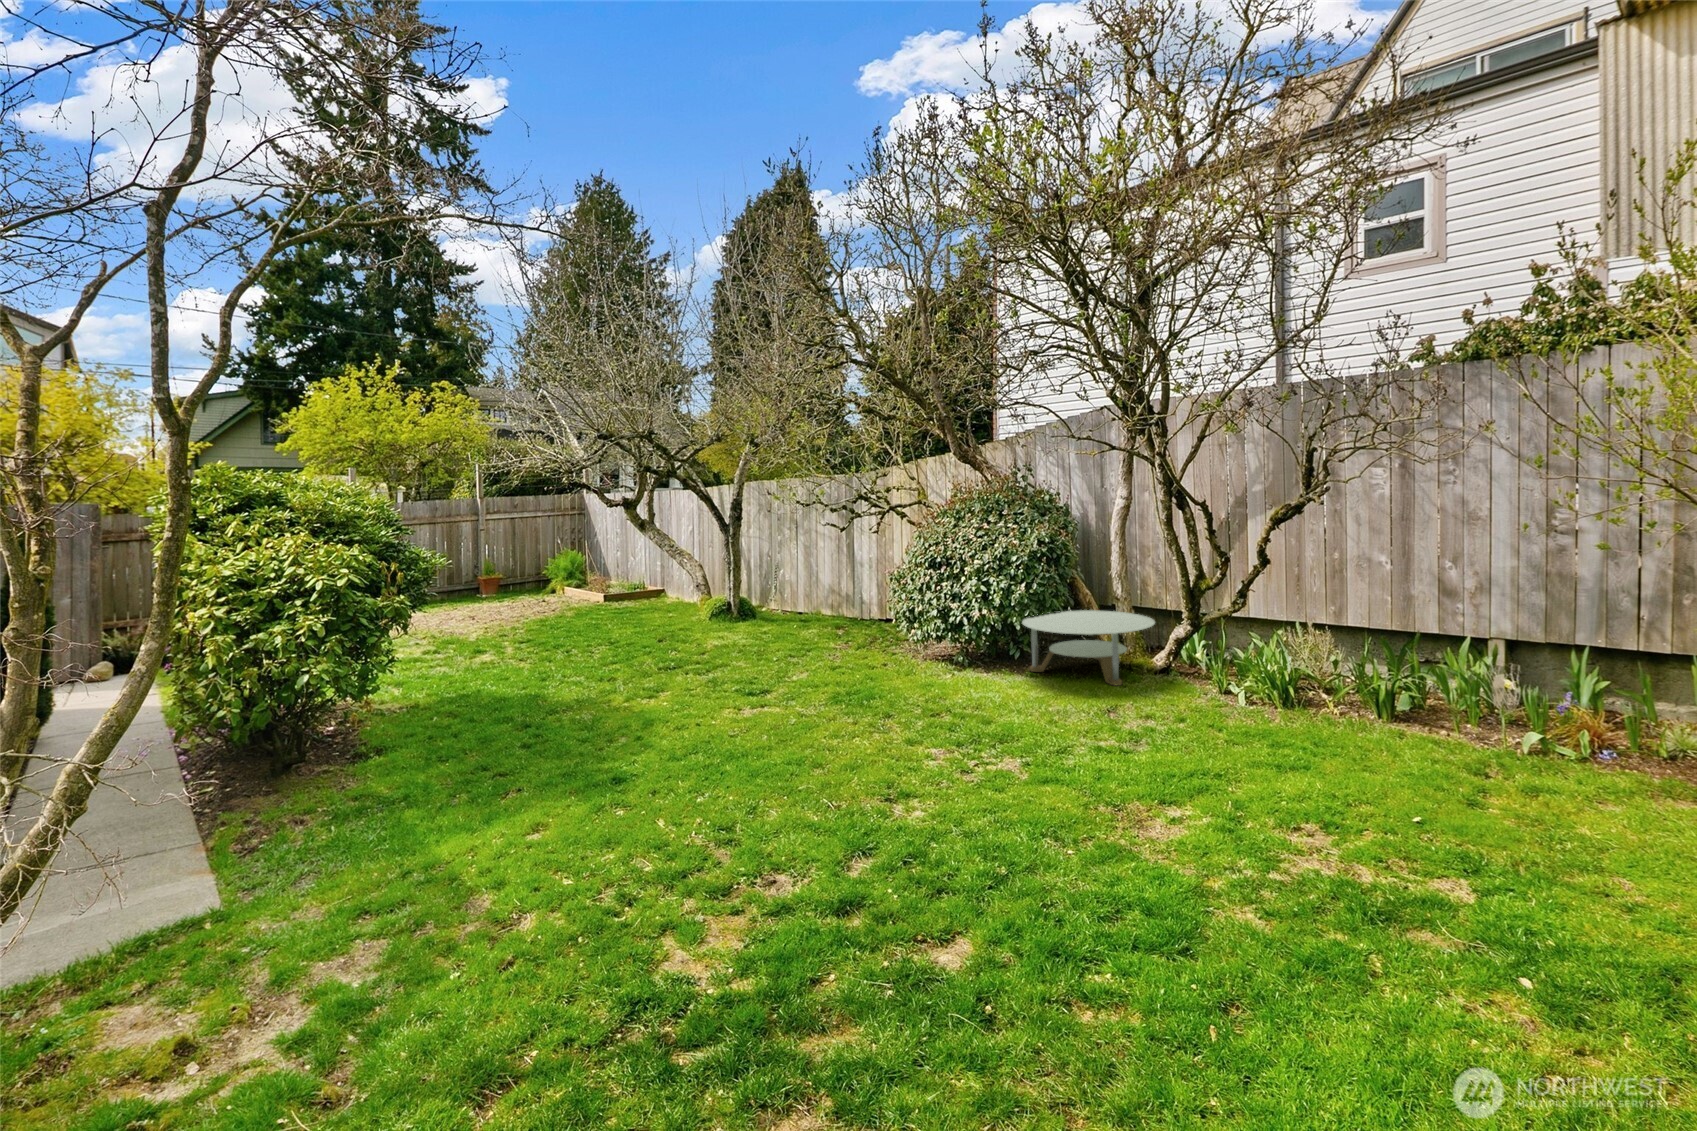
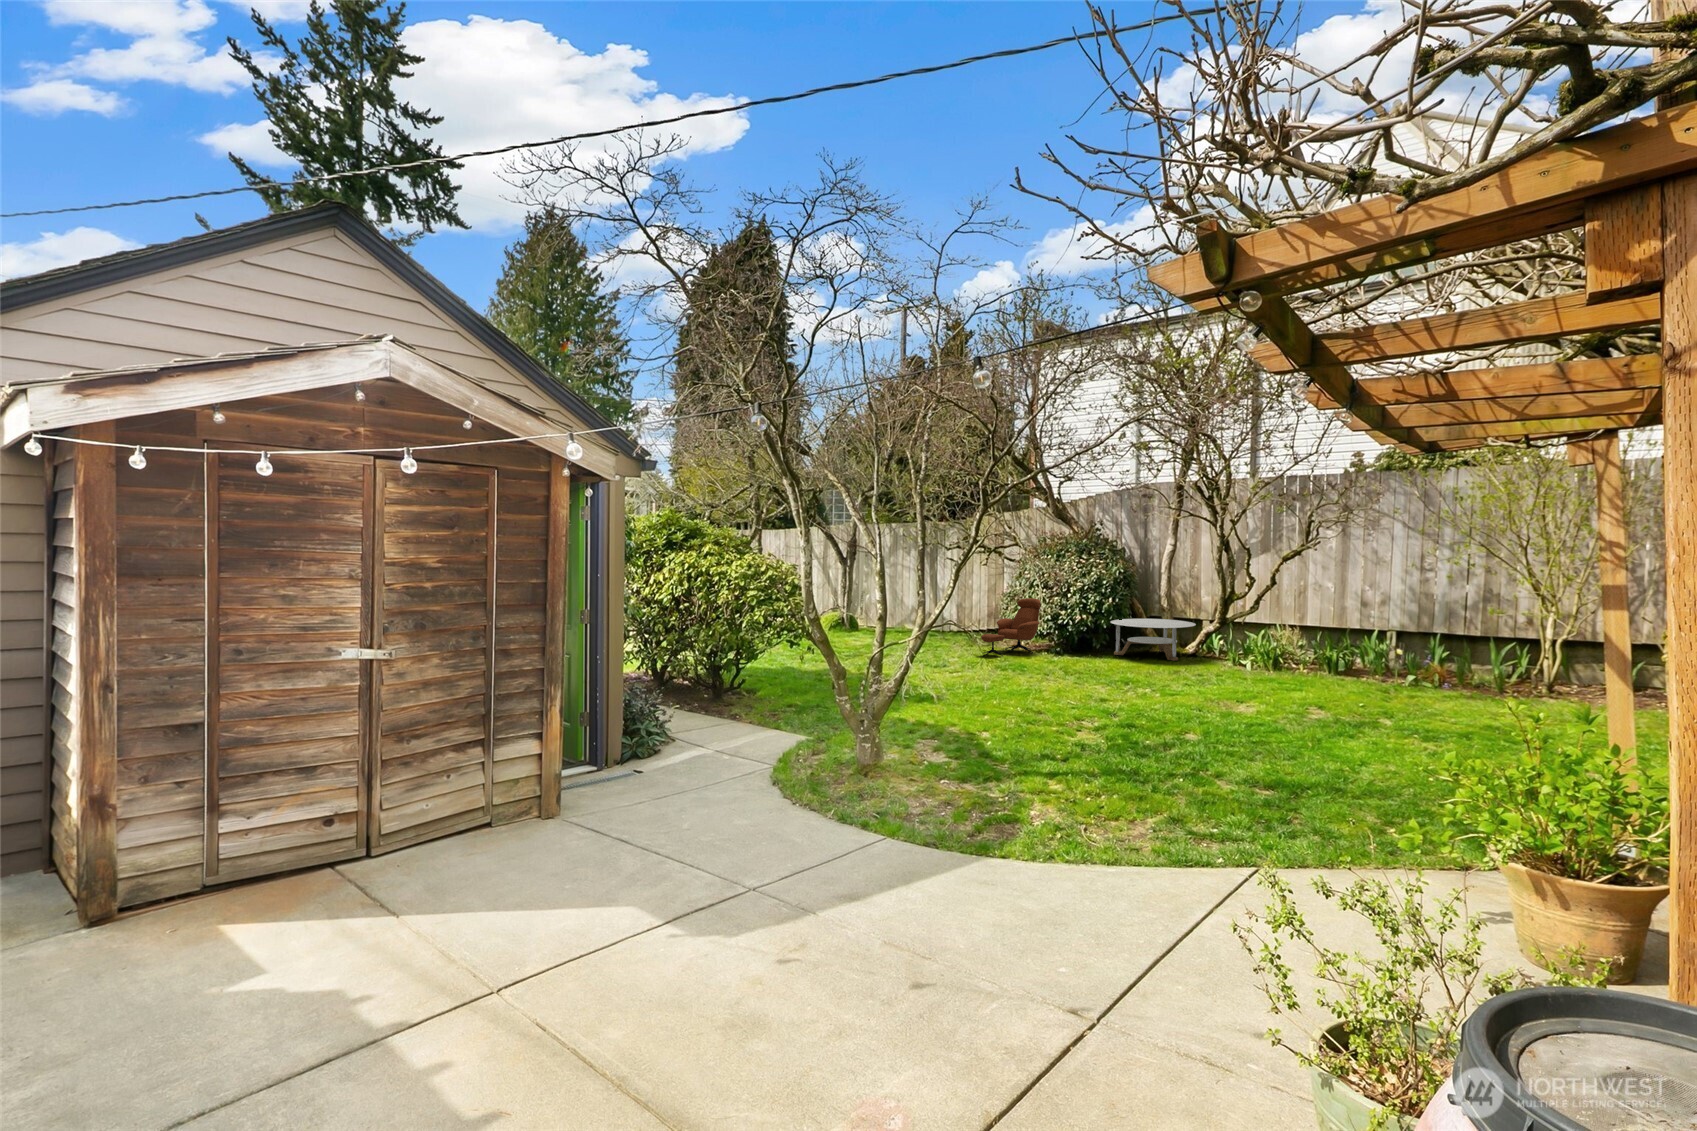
lounge chair: none [827,584,923,678] -> present [981,598,1041,656]

